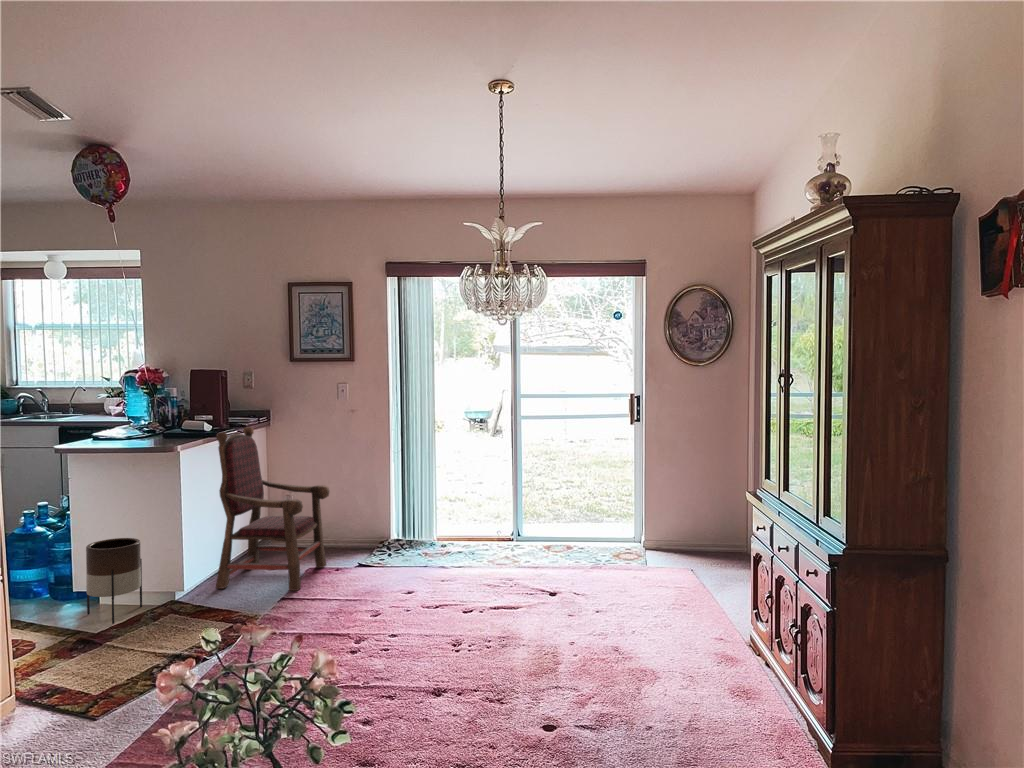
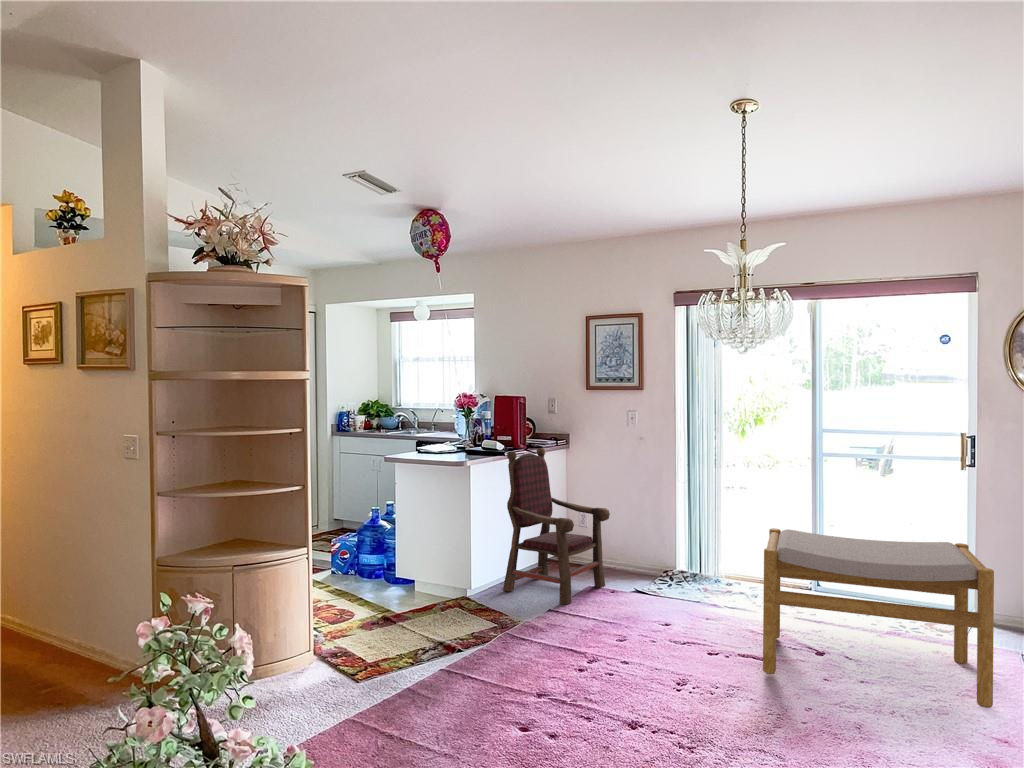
footstool: none [503,482,688,618] -> present [763,528,994,708]
planter: present [86,538,142,624] -> none [402,535,444,605]

